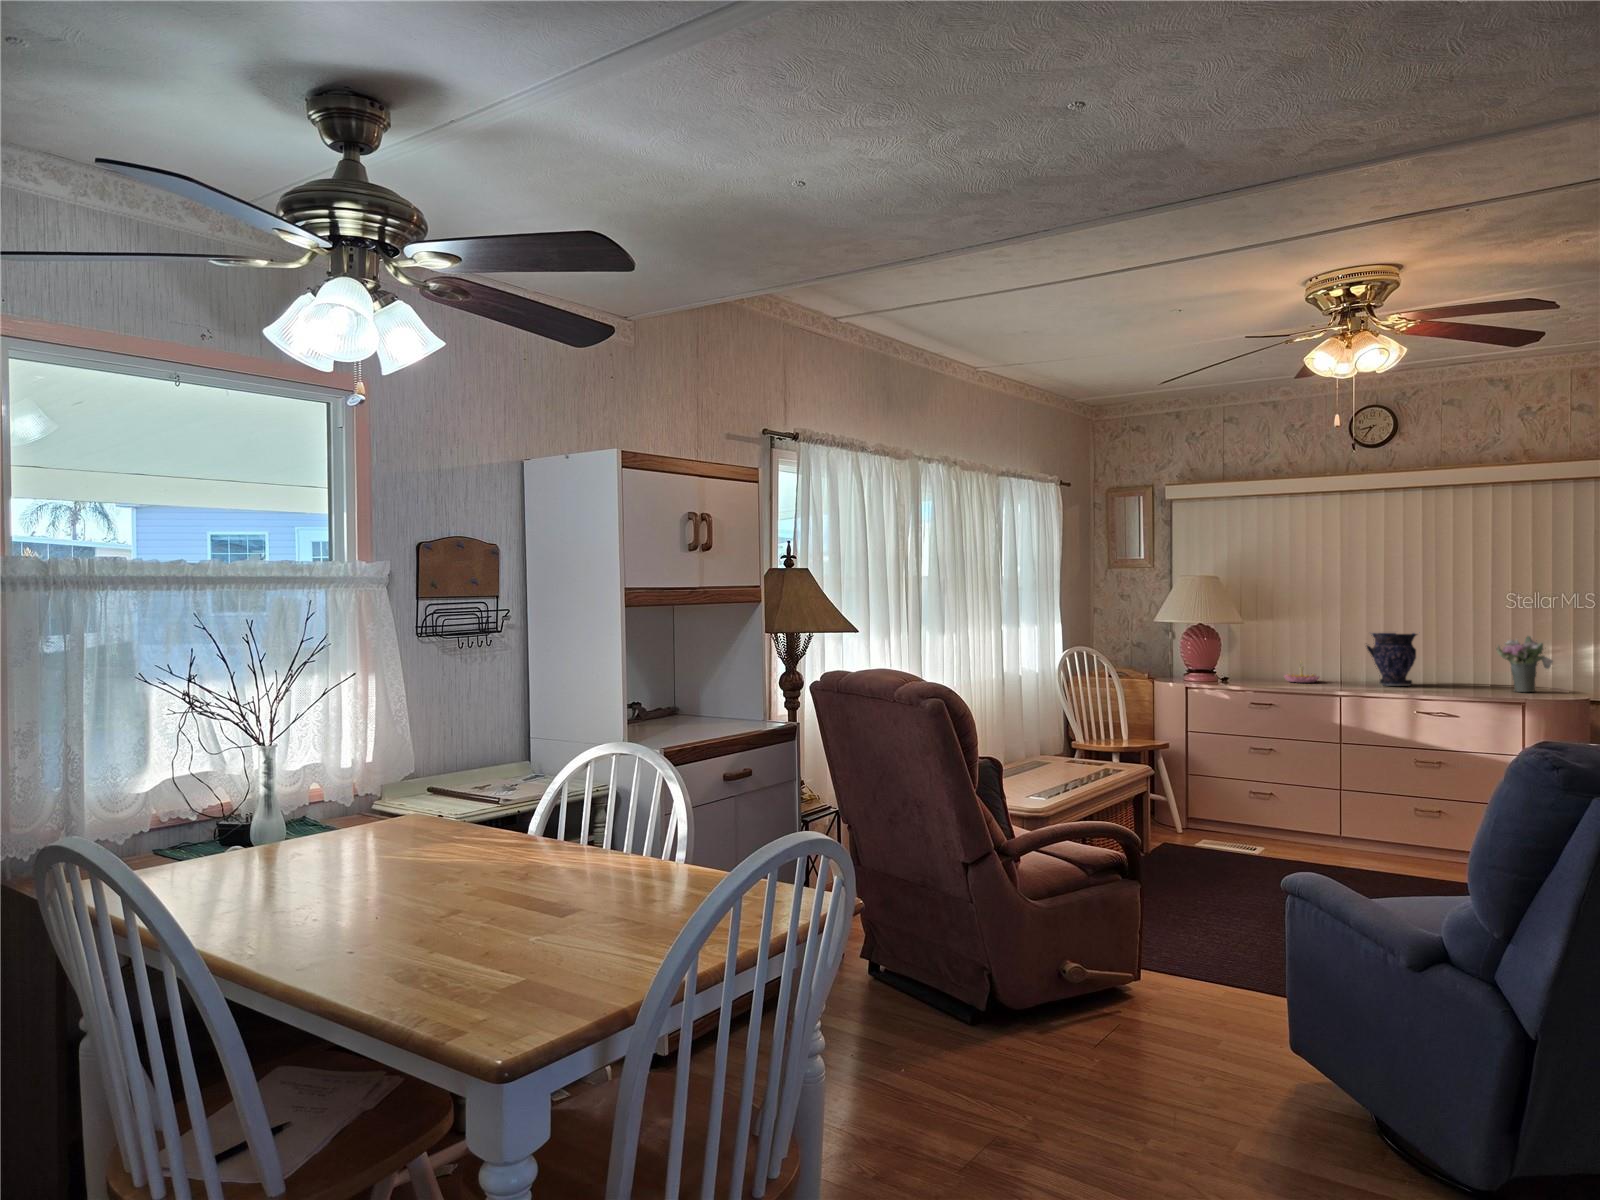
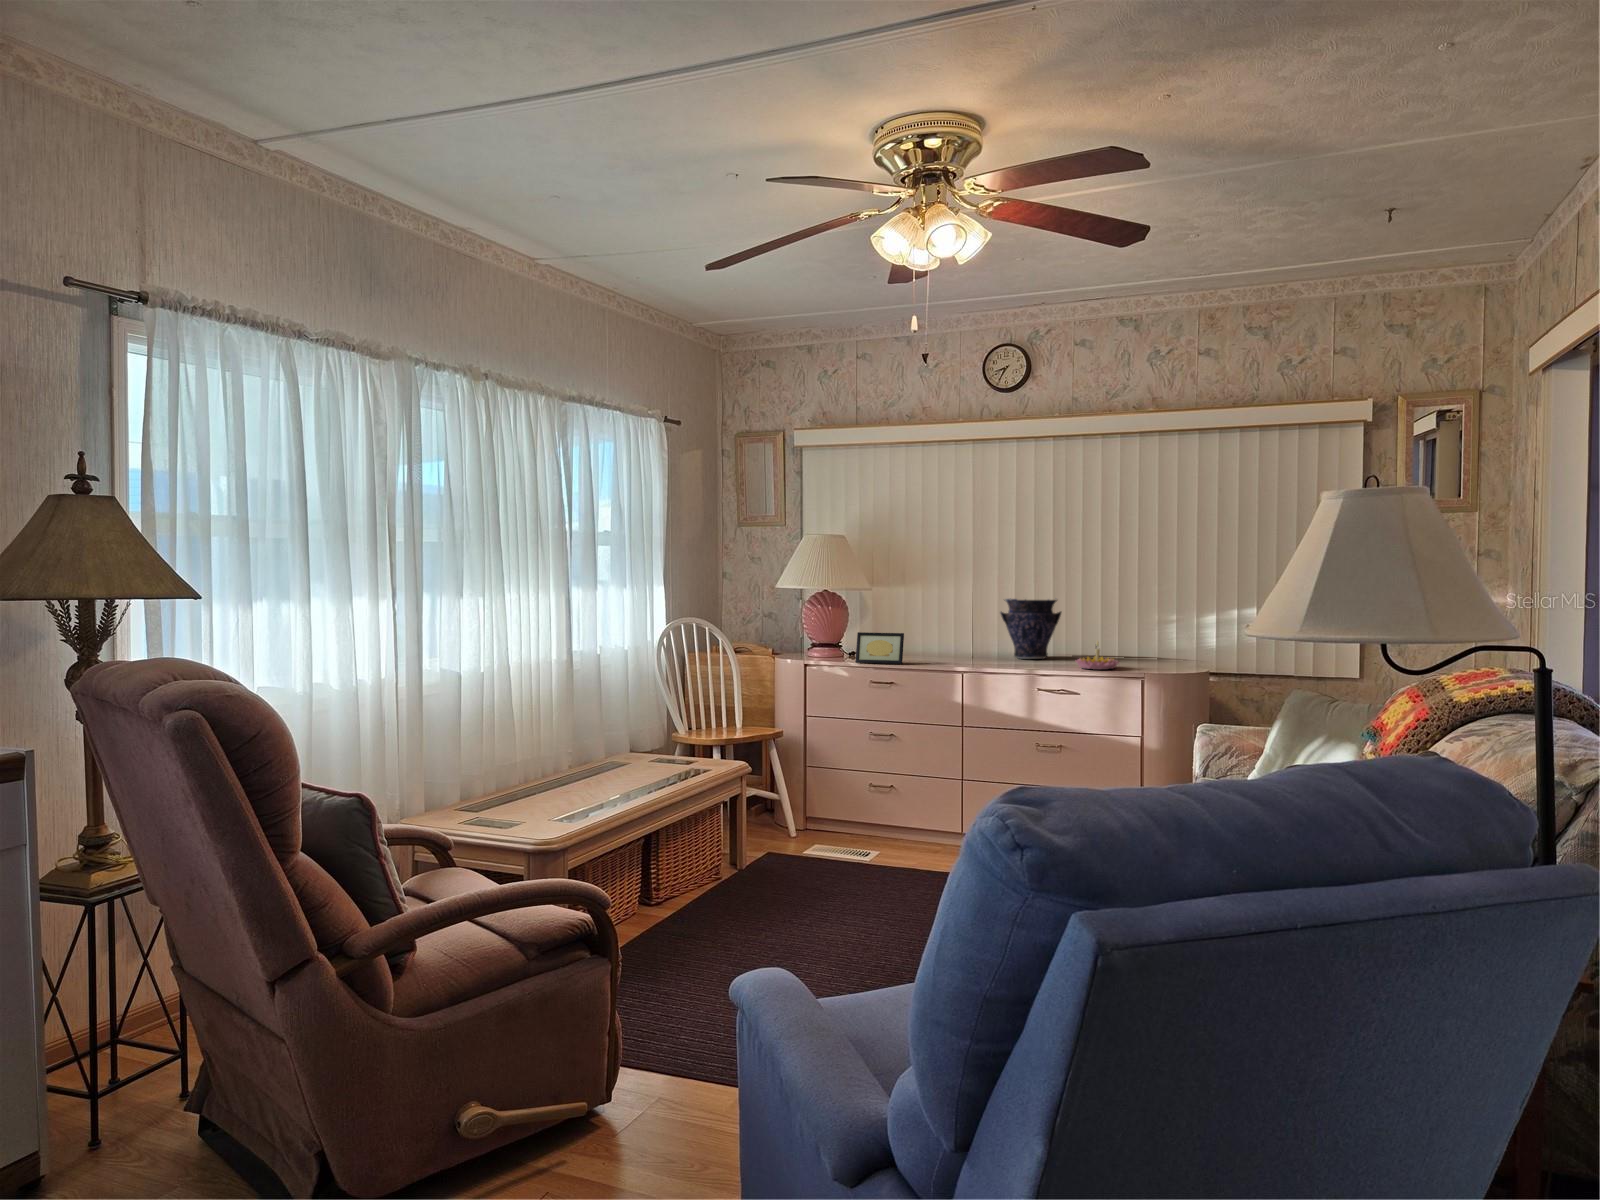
flower bouquet: present [1496,636,1553,692] -> none [1129,601,1186,664]
picture frame: none [1233,660,1278,688] -> present [855,632,904,664]
candle holder: present [1284,662,1319,683] -> present [1076,642,1119,670]

